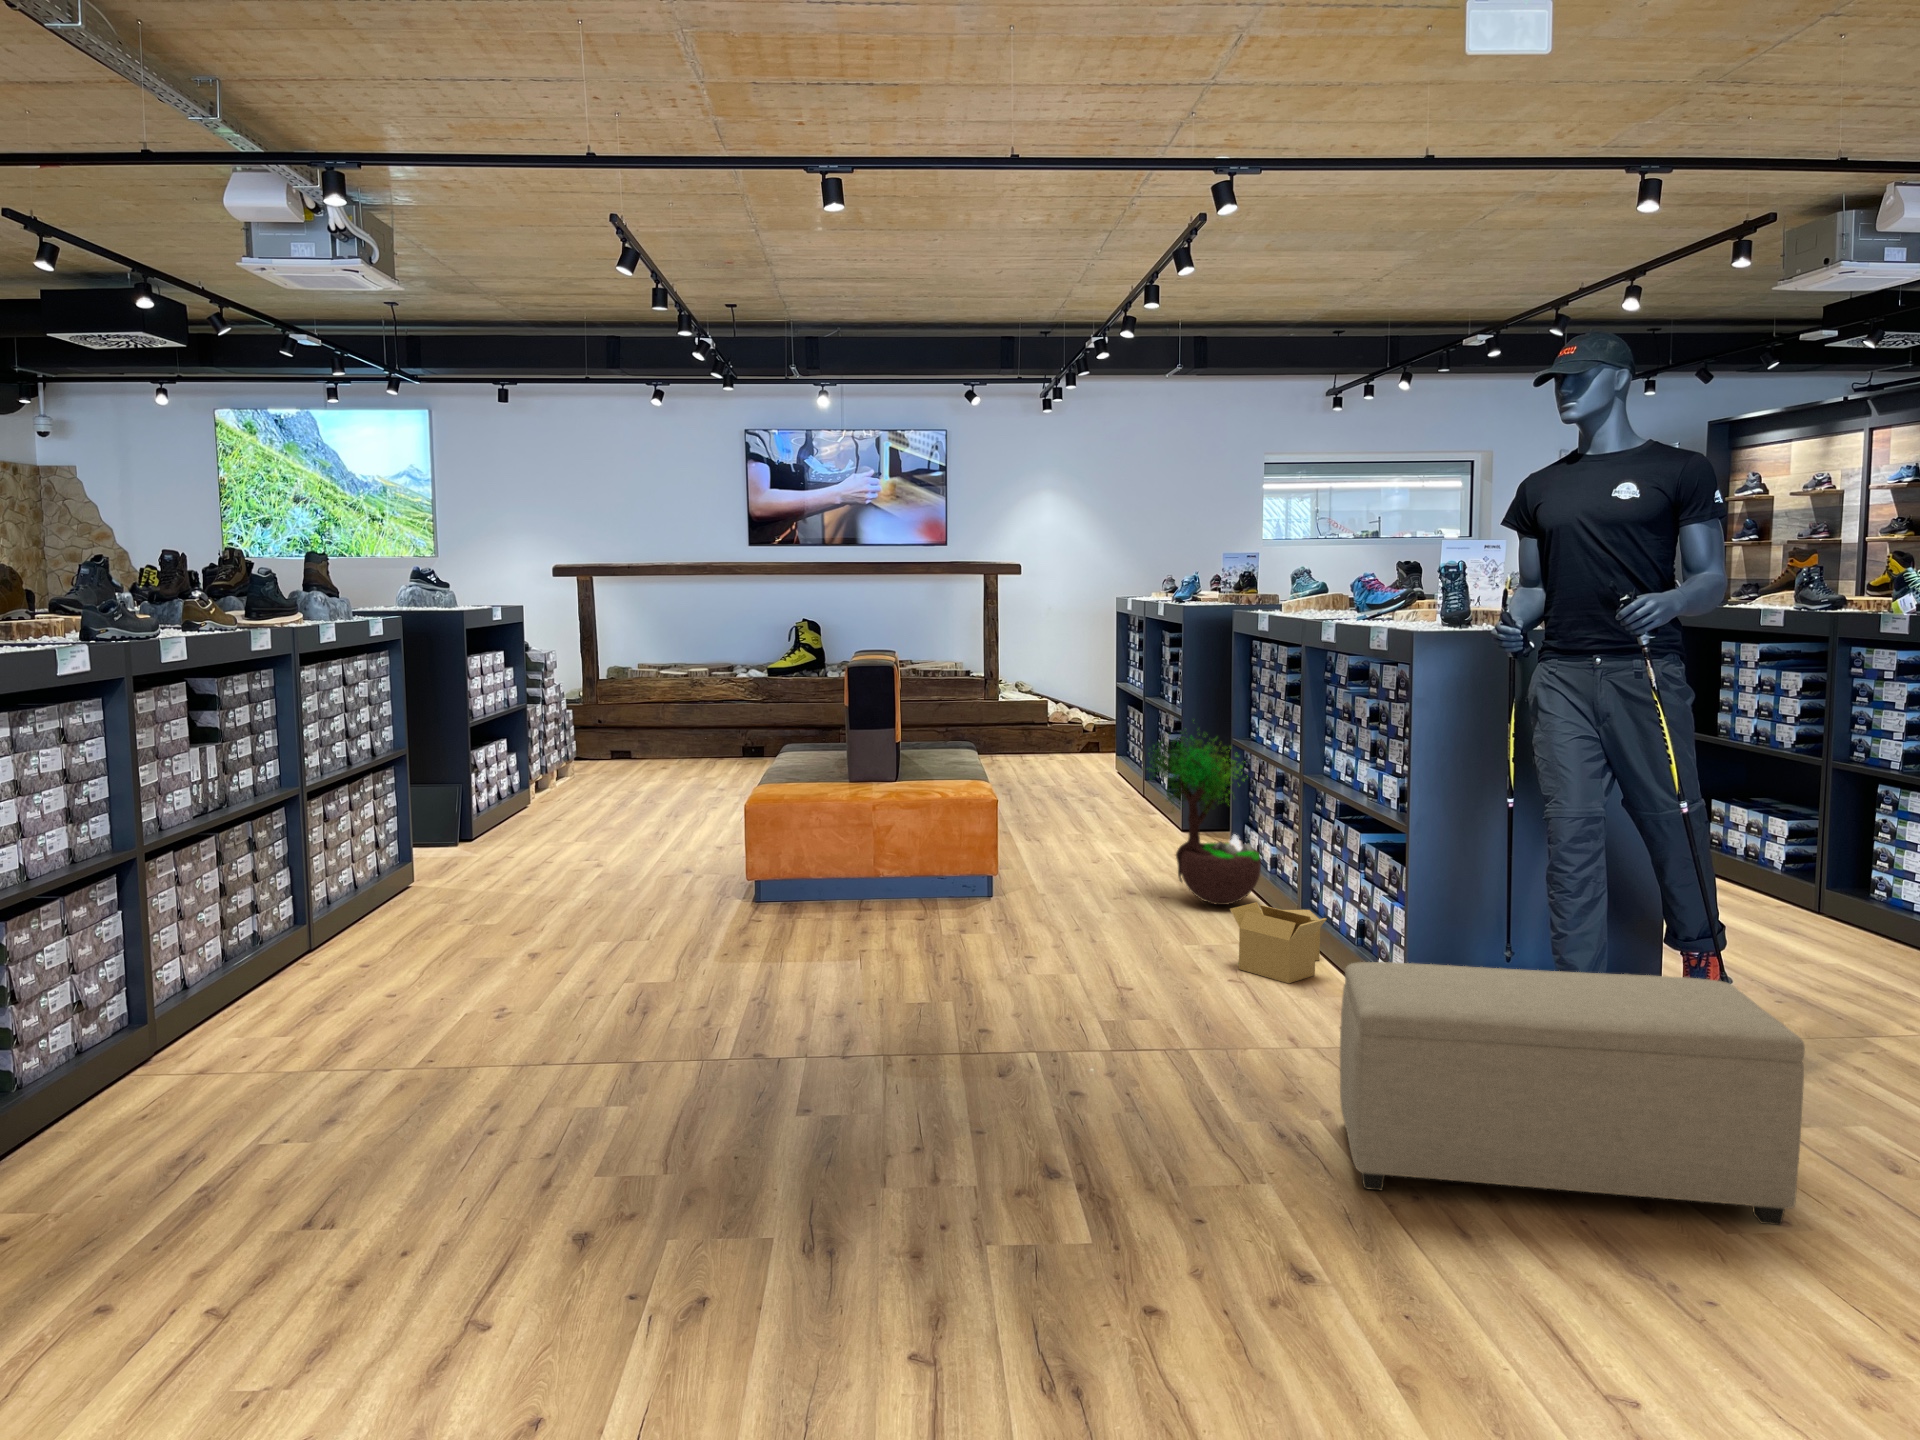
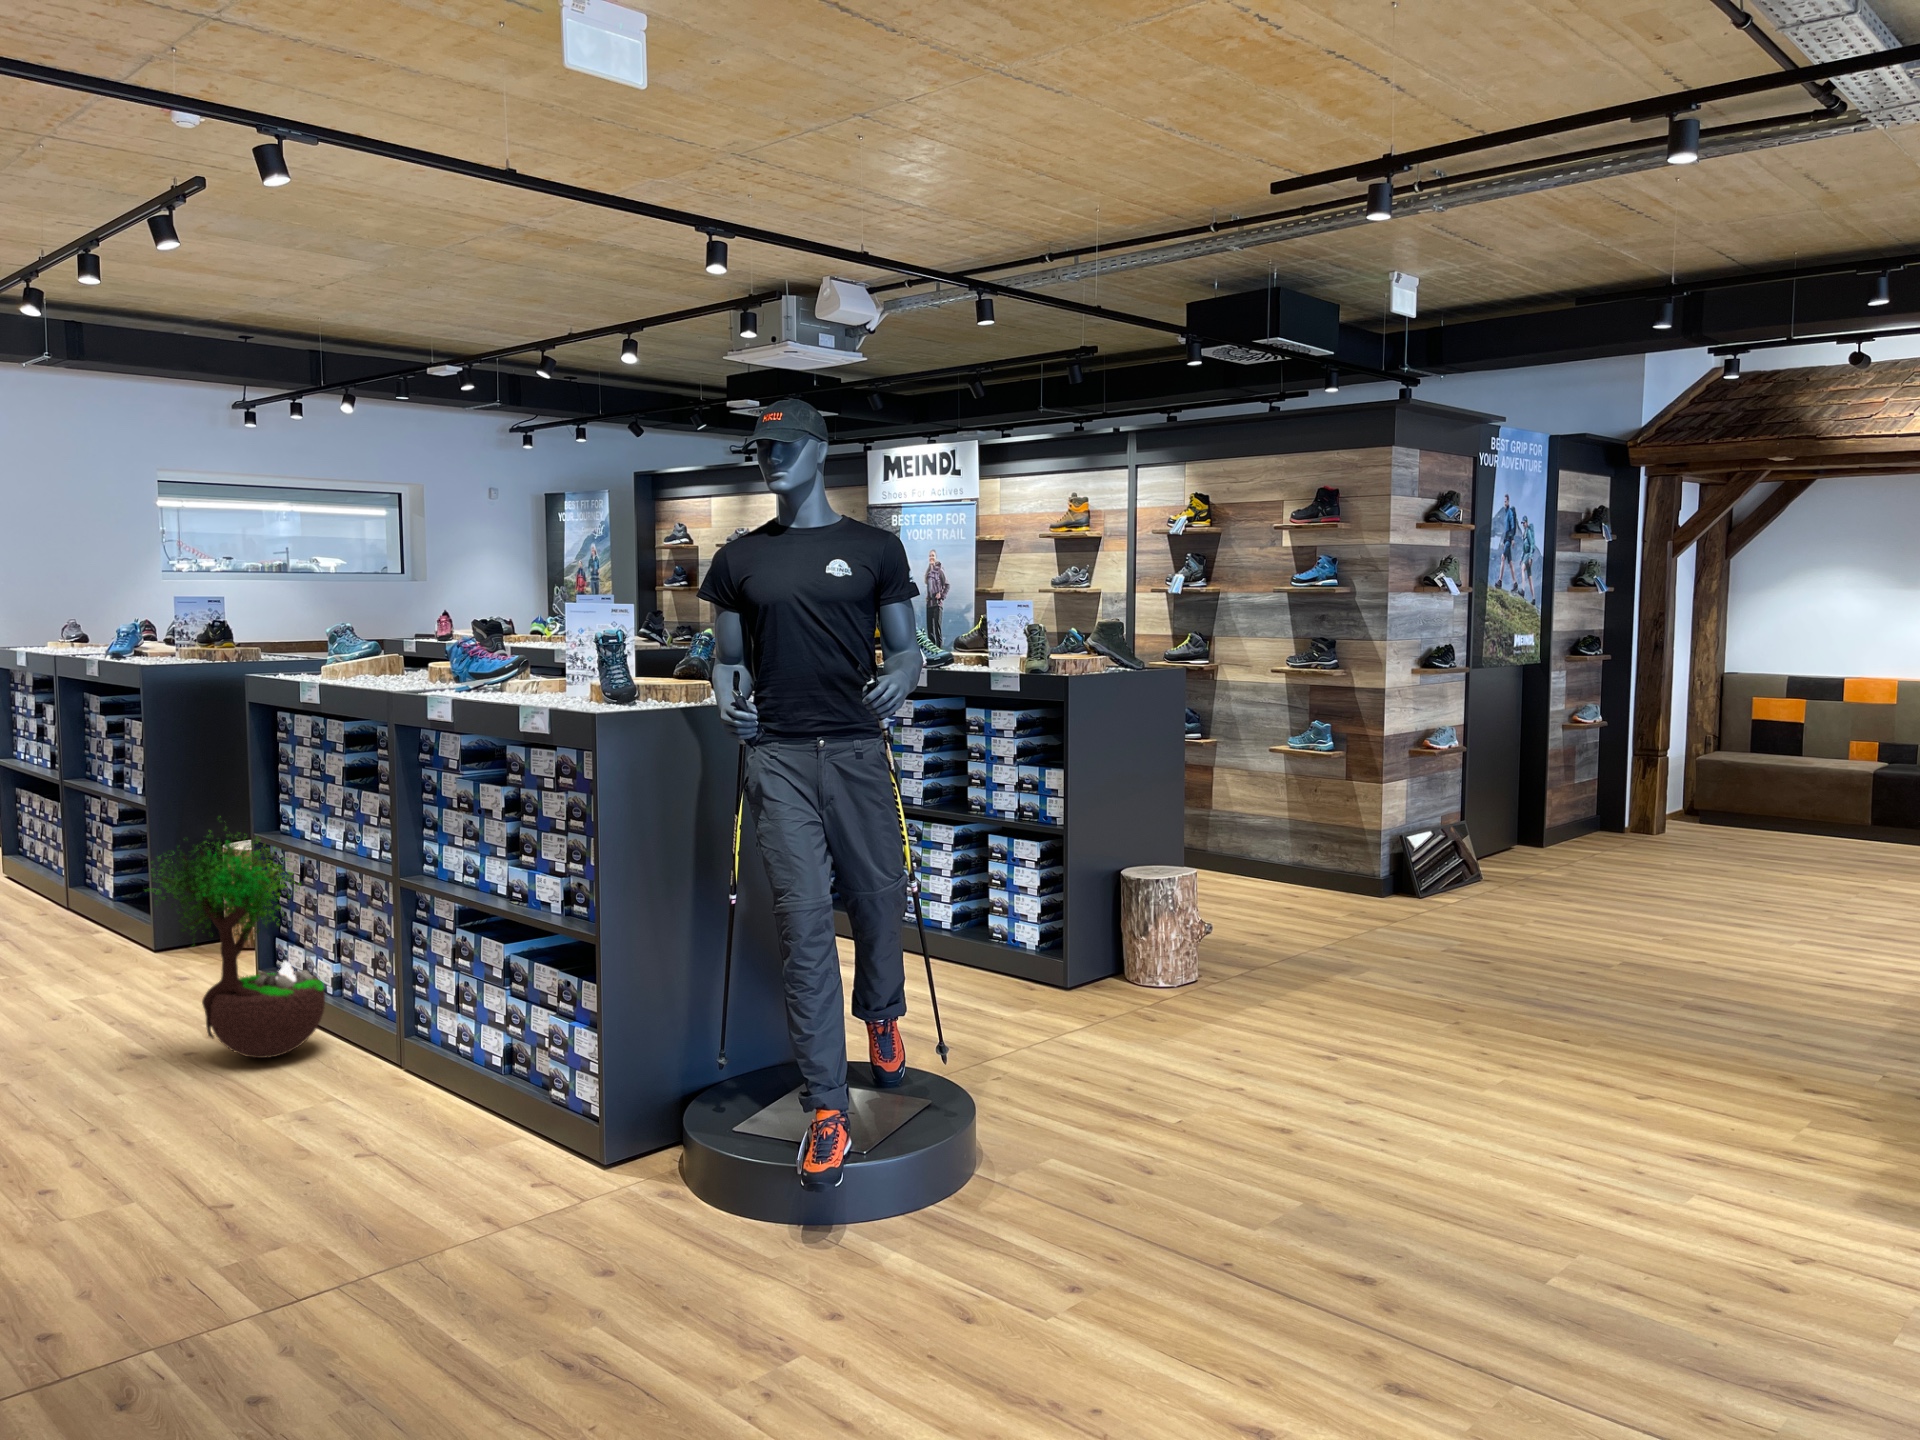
cardboard box: present [1230,902,1327,983] -> none [340,1045,472,1147]
ottoman: present [1340,962,1805,1225] -> none [618,1050,1064,1395]

